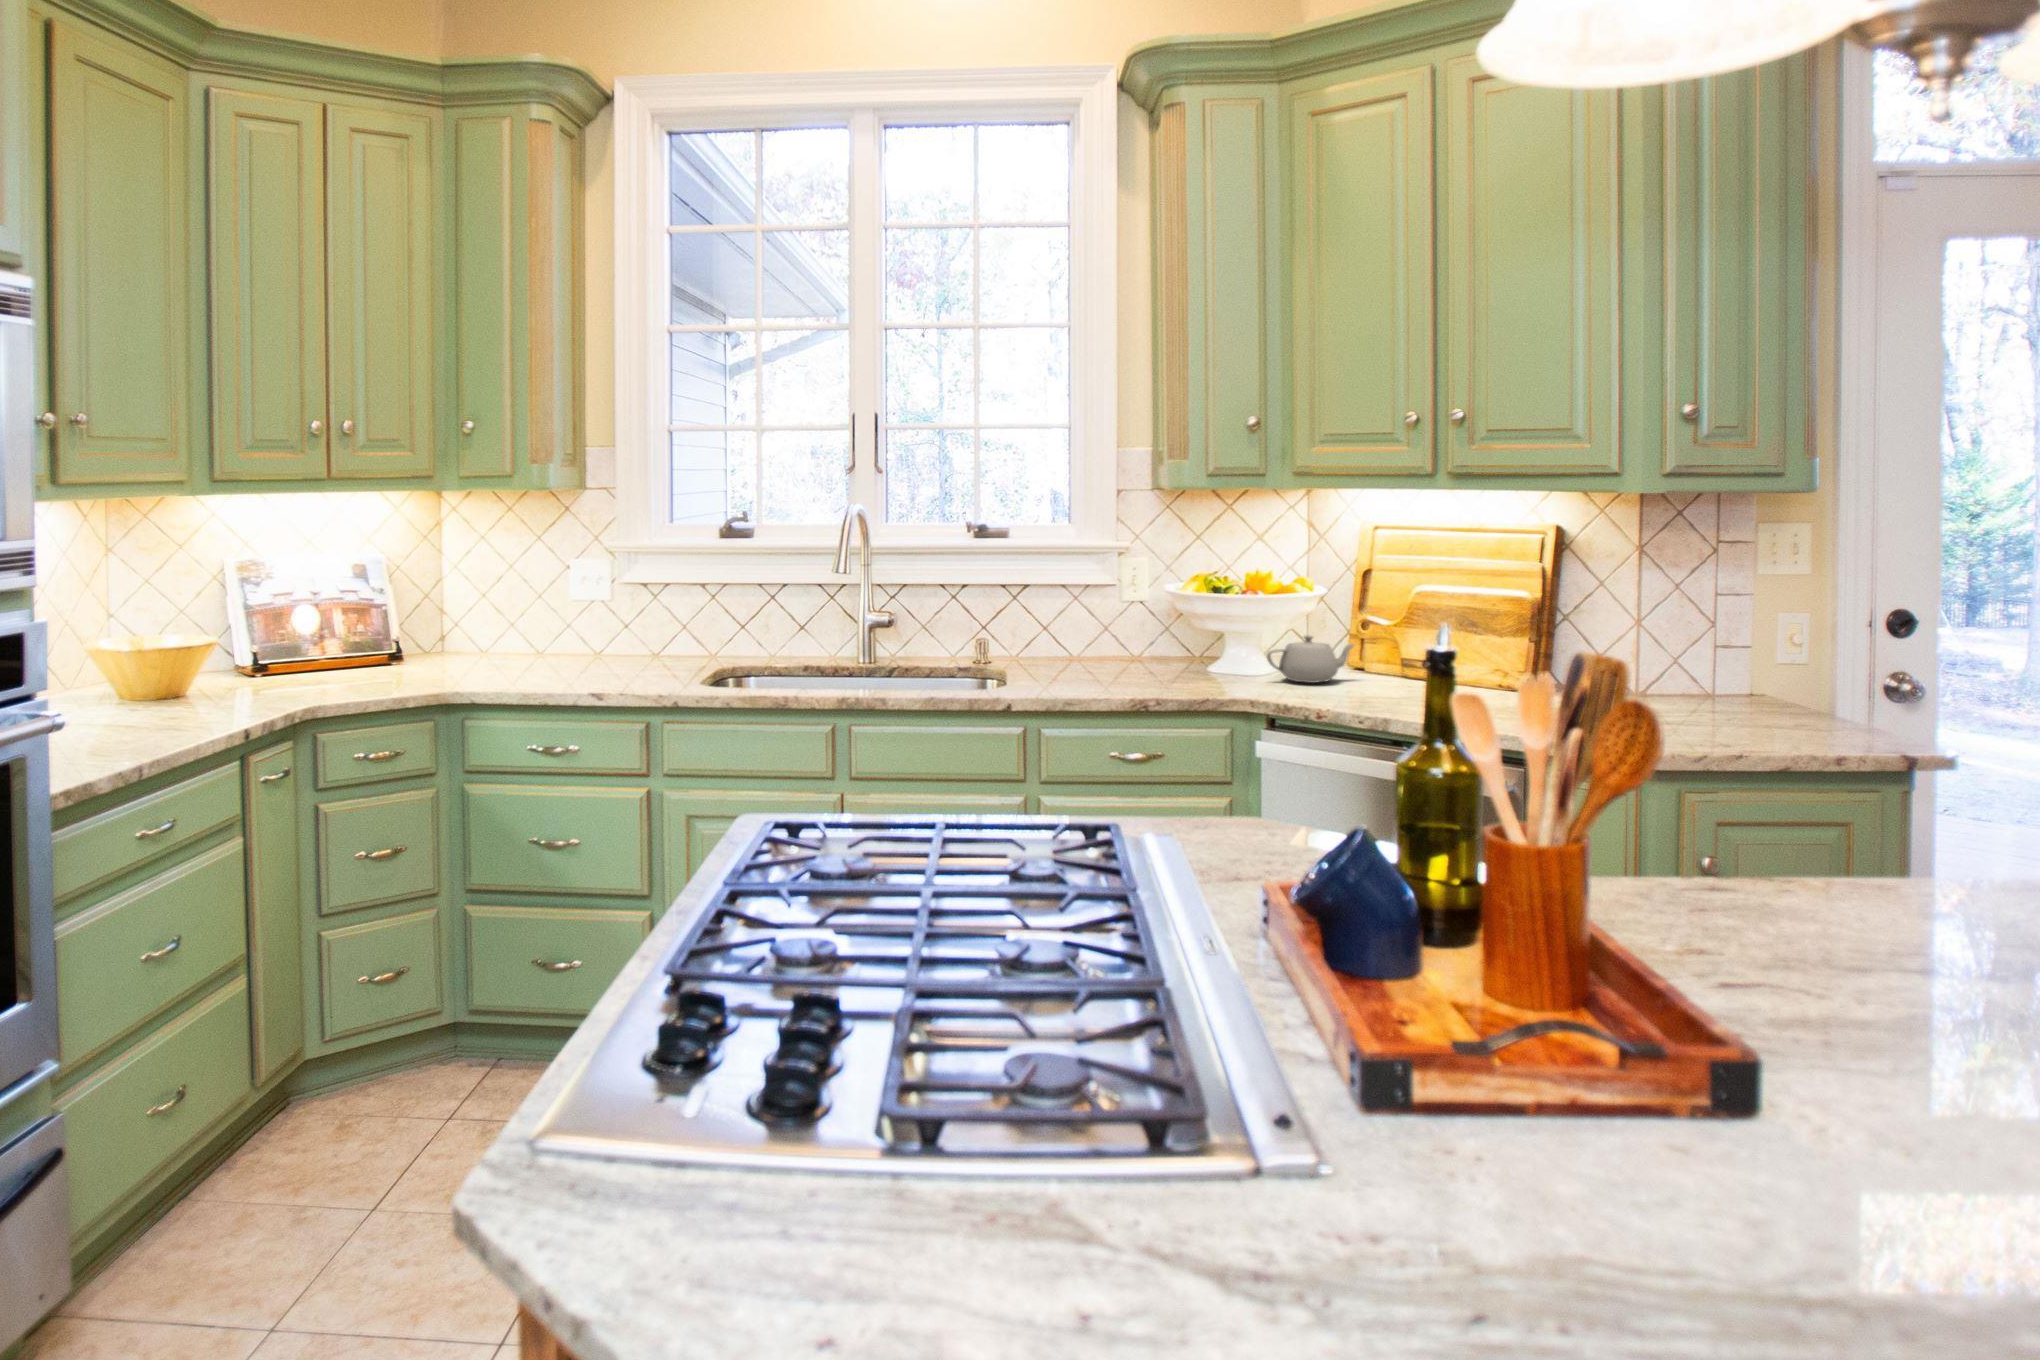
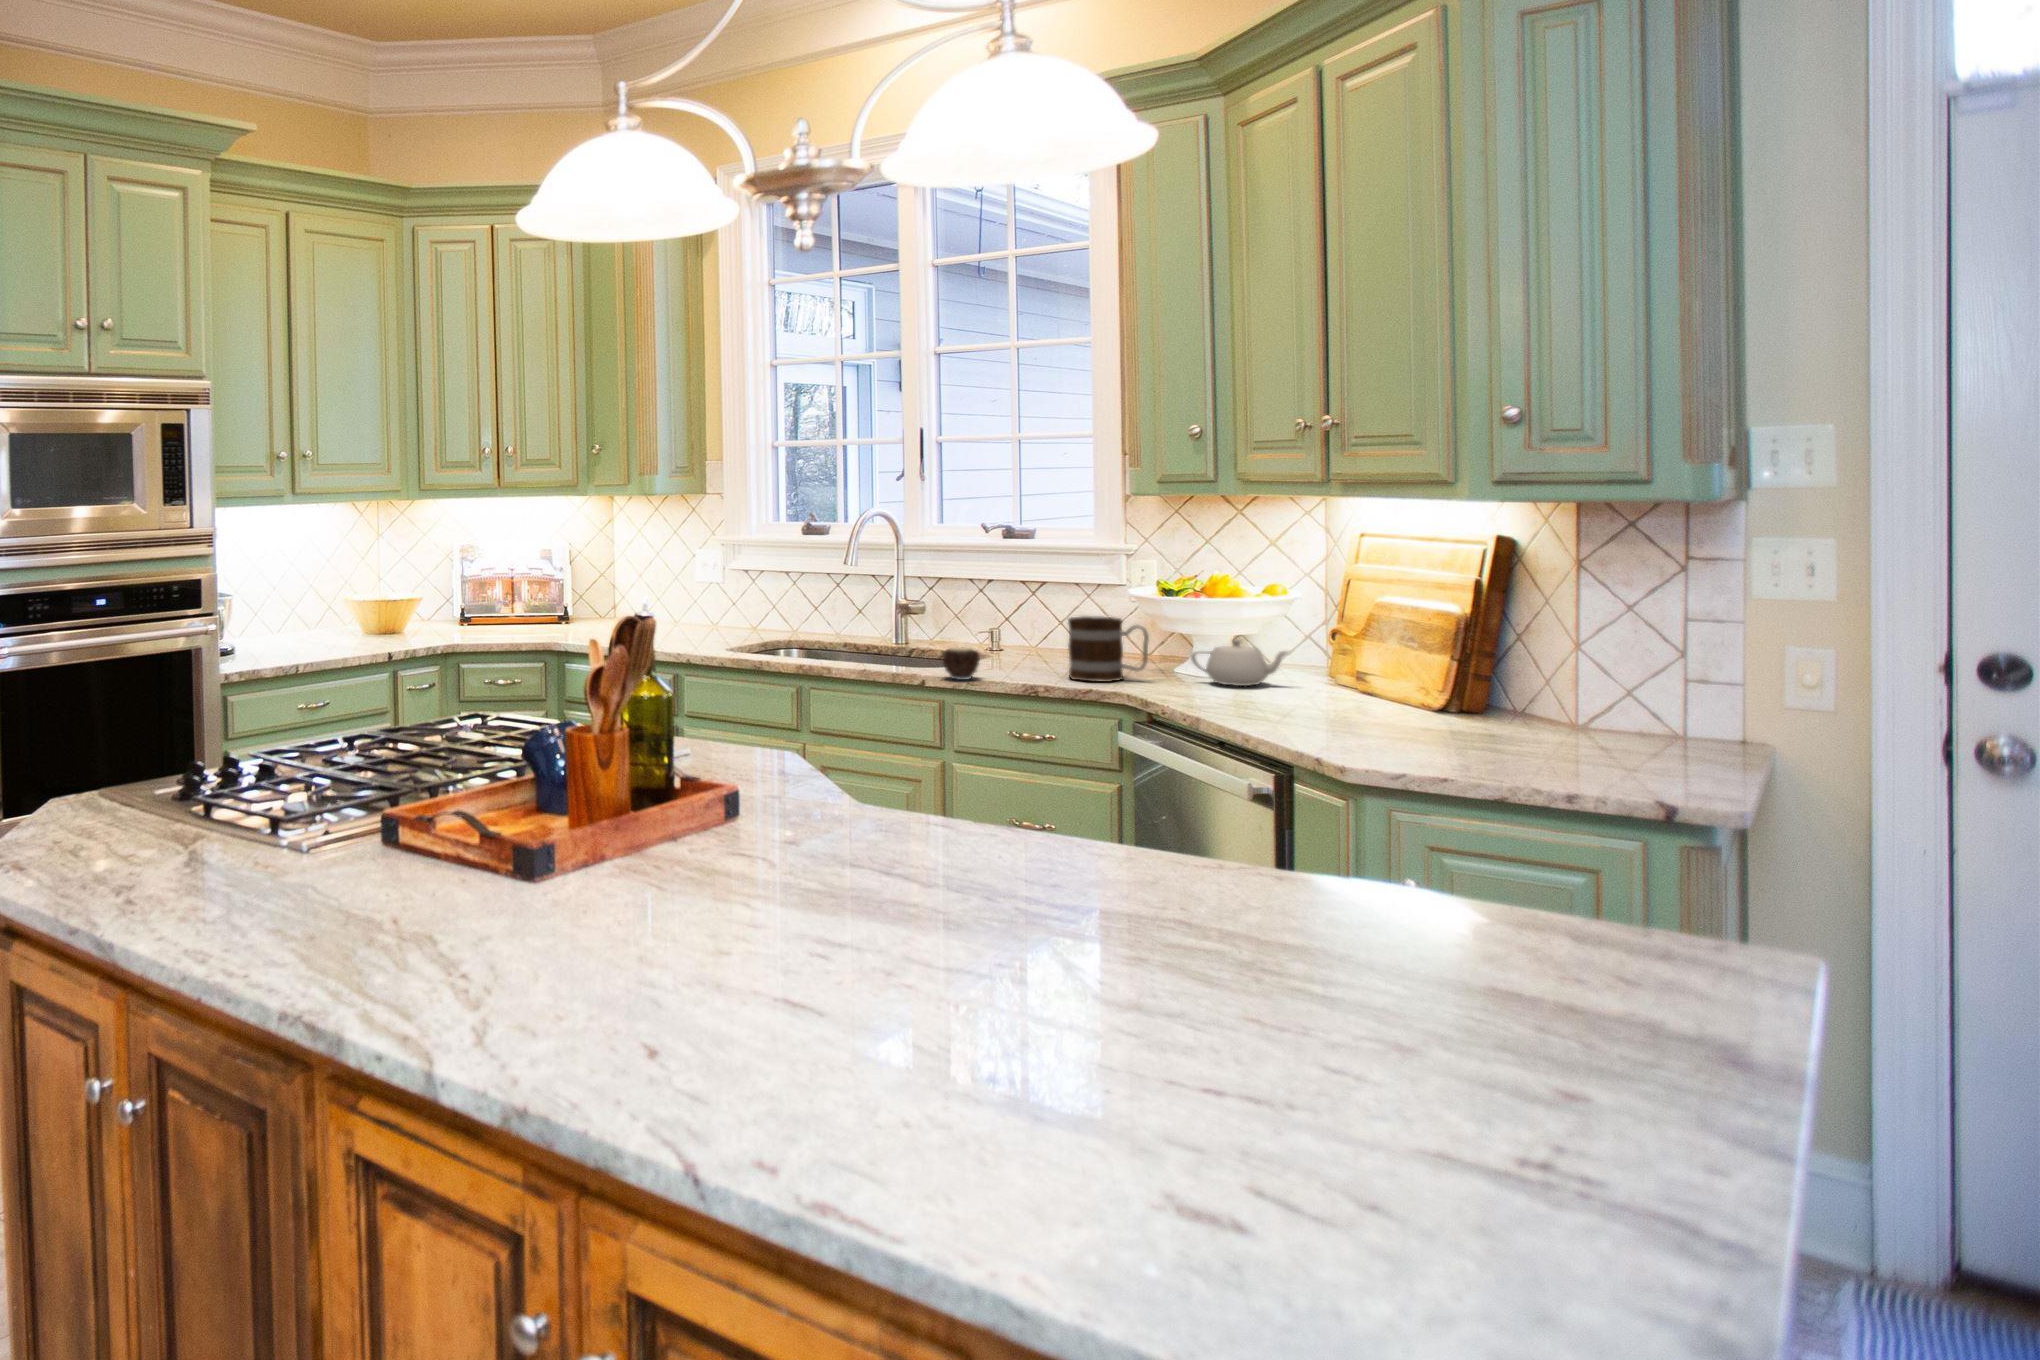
mug: none [1150,619,1234,690] -> present [1068,616,1149,682]
candle: none [1035,656,1080,699] -> present [942,647,980,680]

